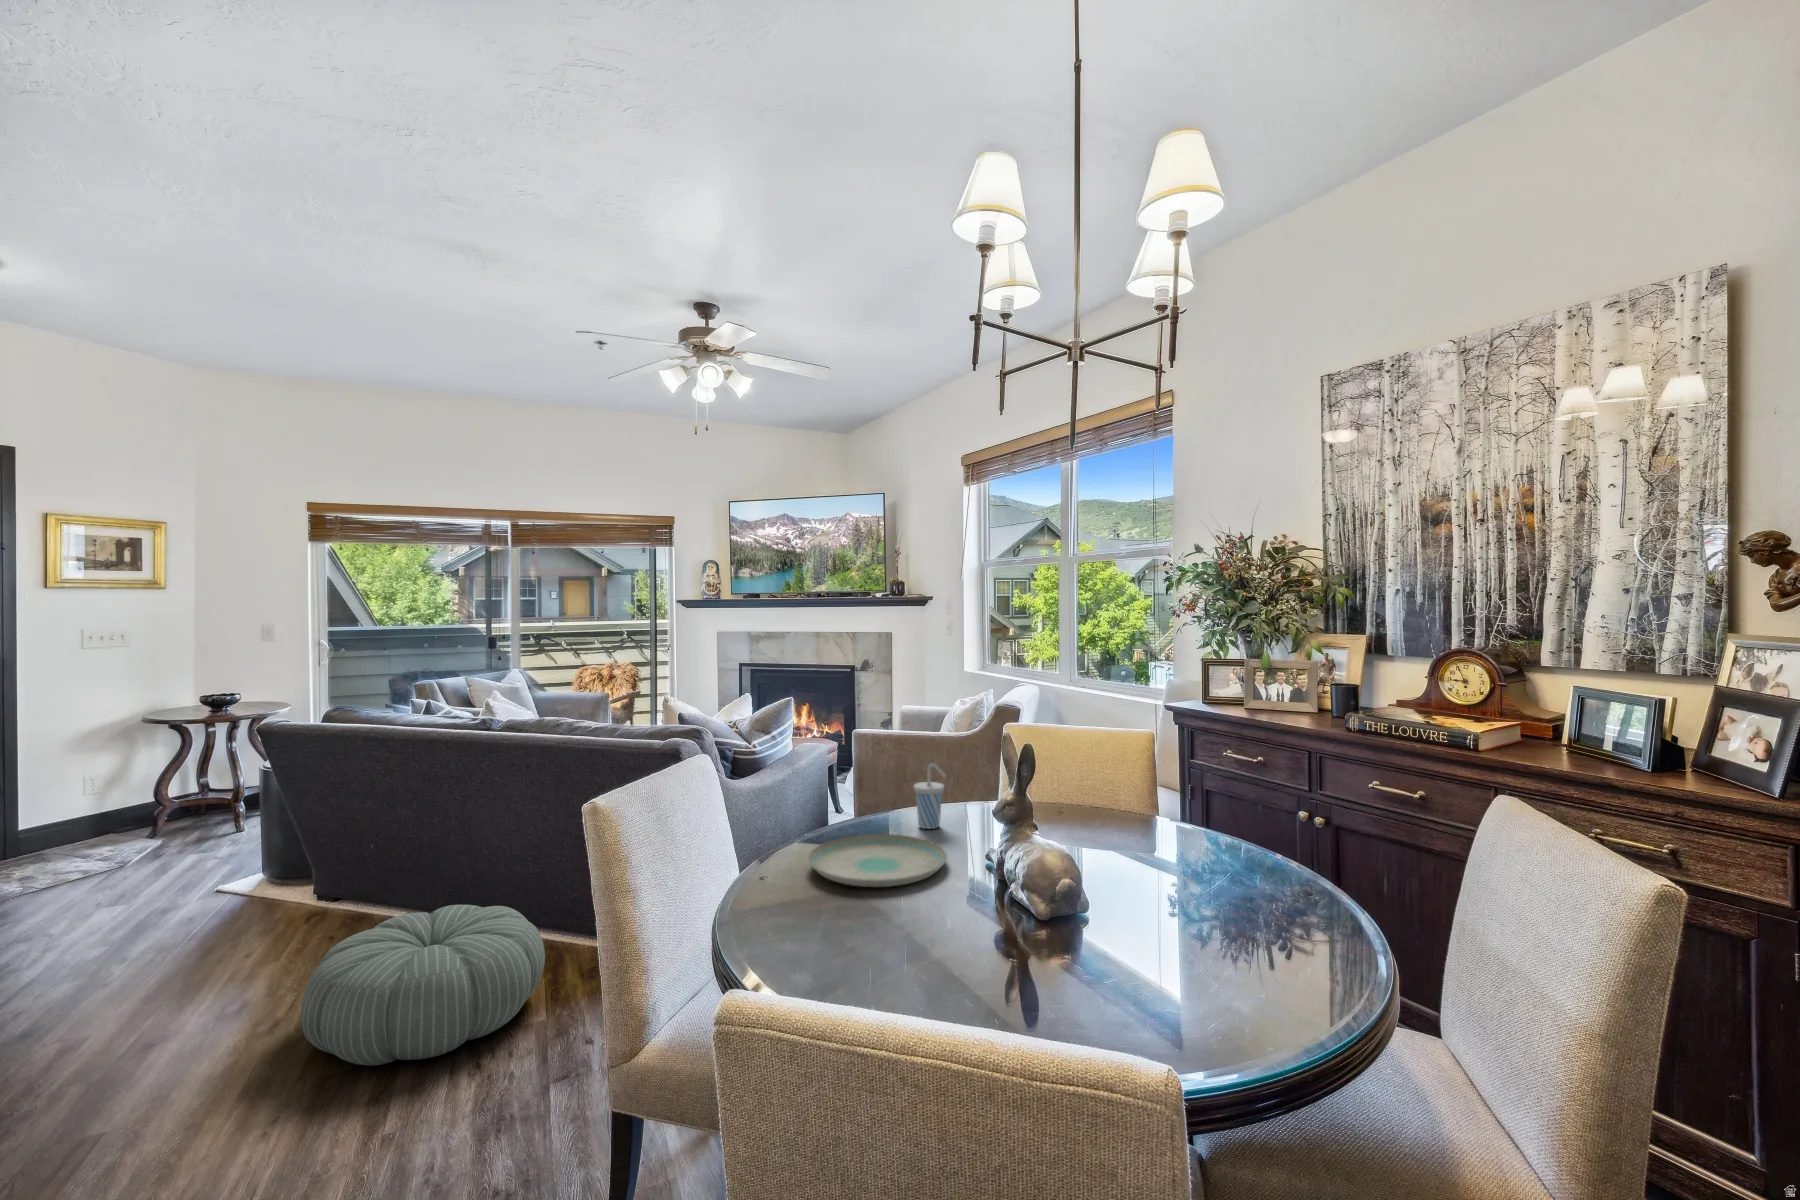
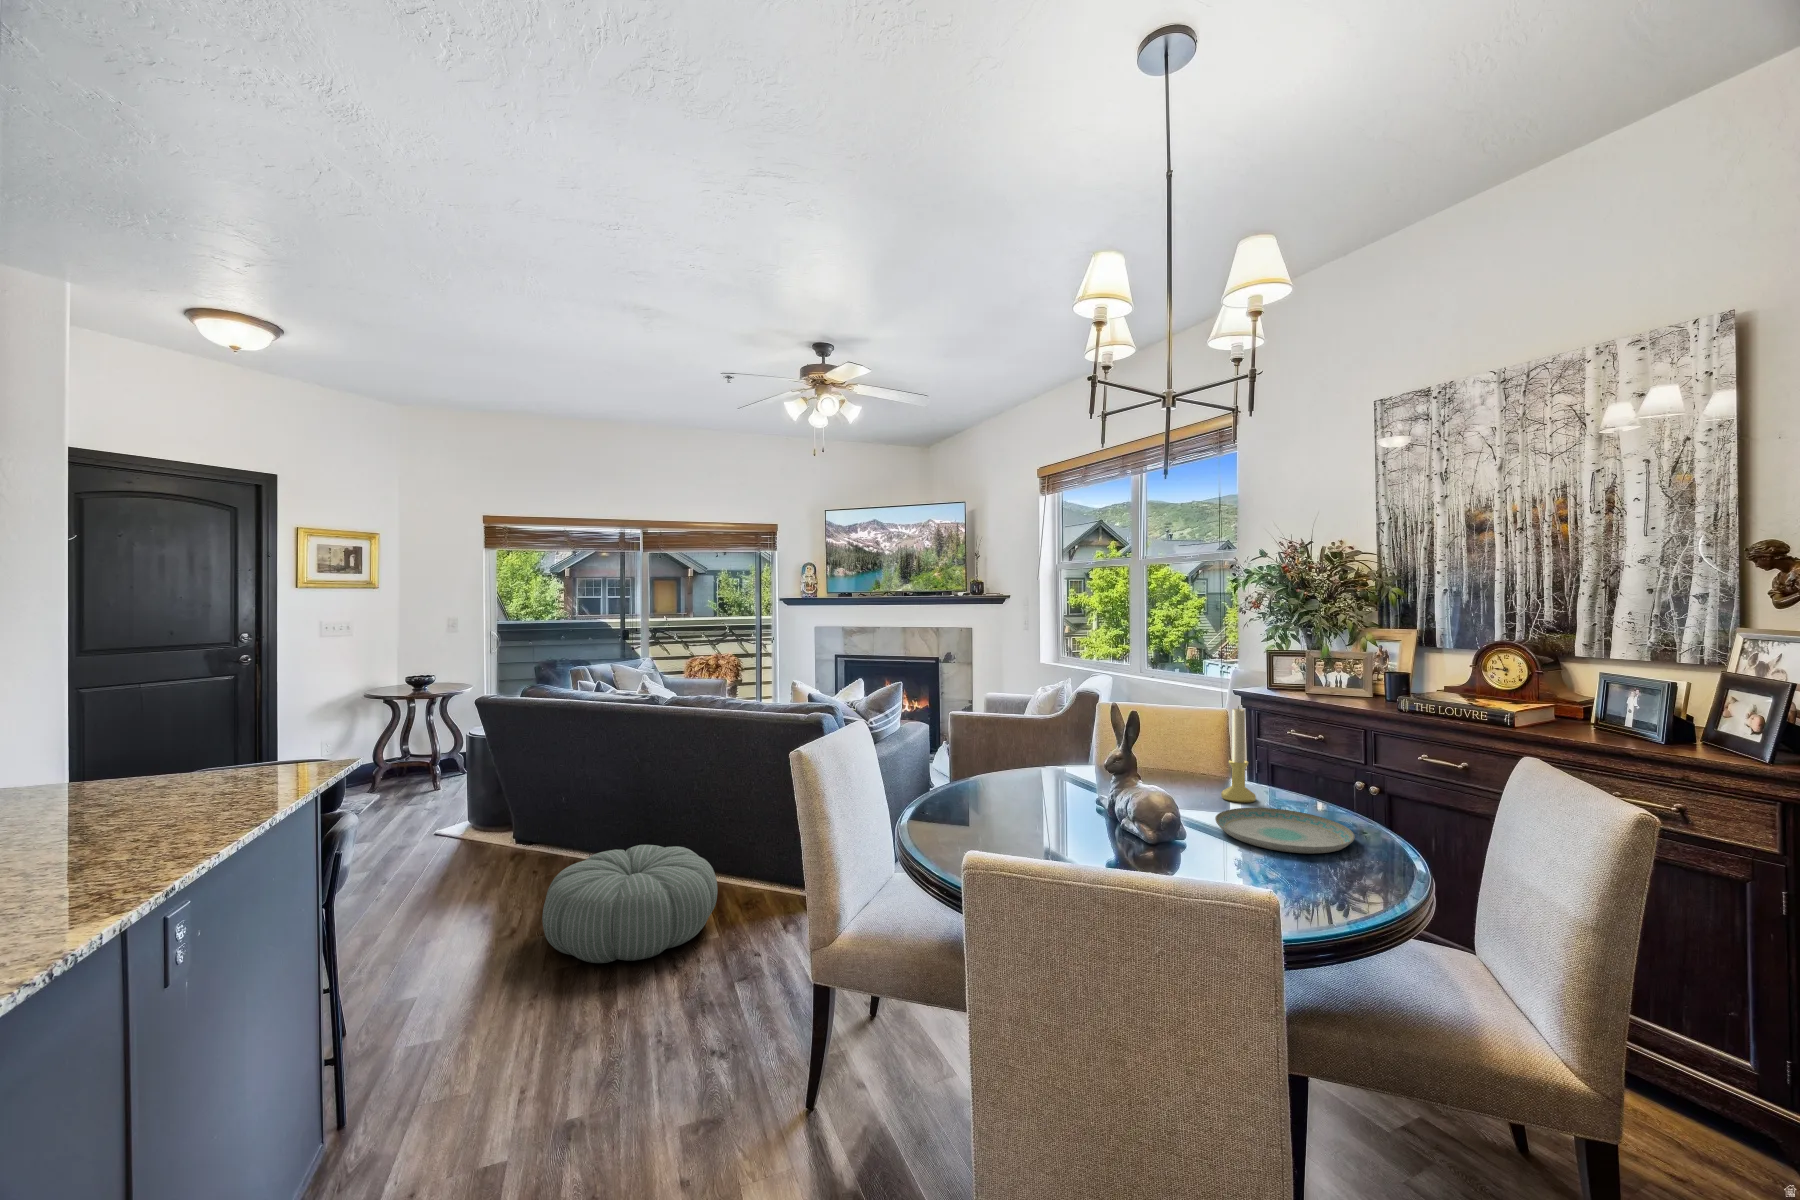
candle holder: none [1140,731,1181,850] -> present [1221,706,1256,803]
cup: present [914,763,946,829] -> none [1031,731,1059,784]
plate: present [808,834,947,887] -> present [1215,808,1355,854]

